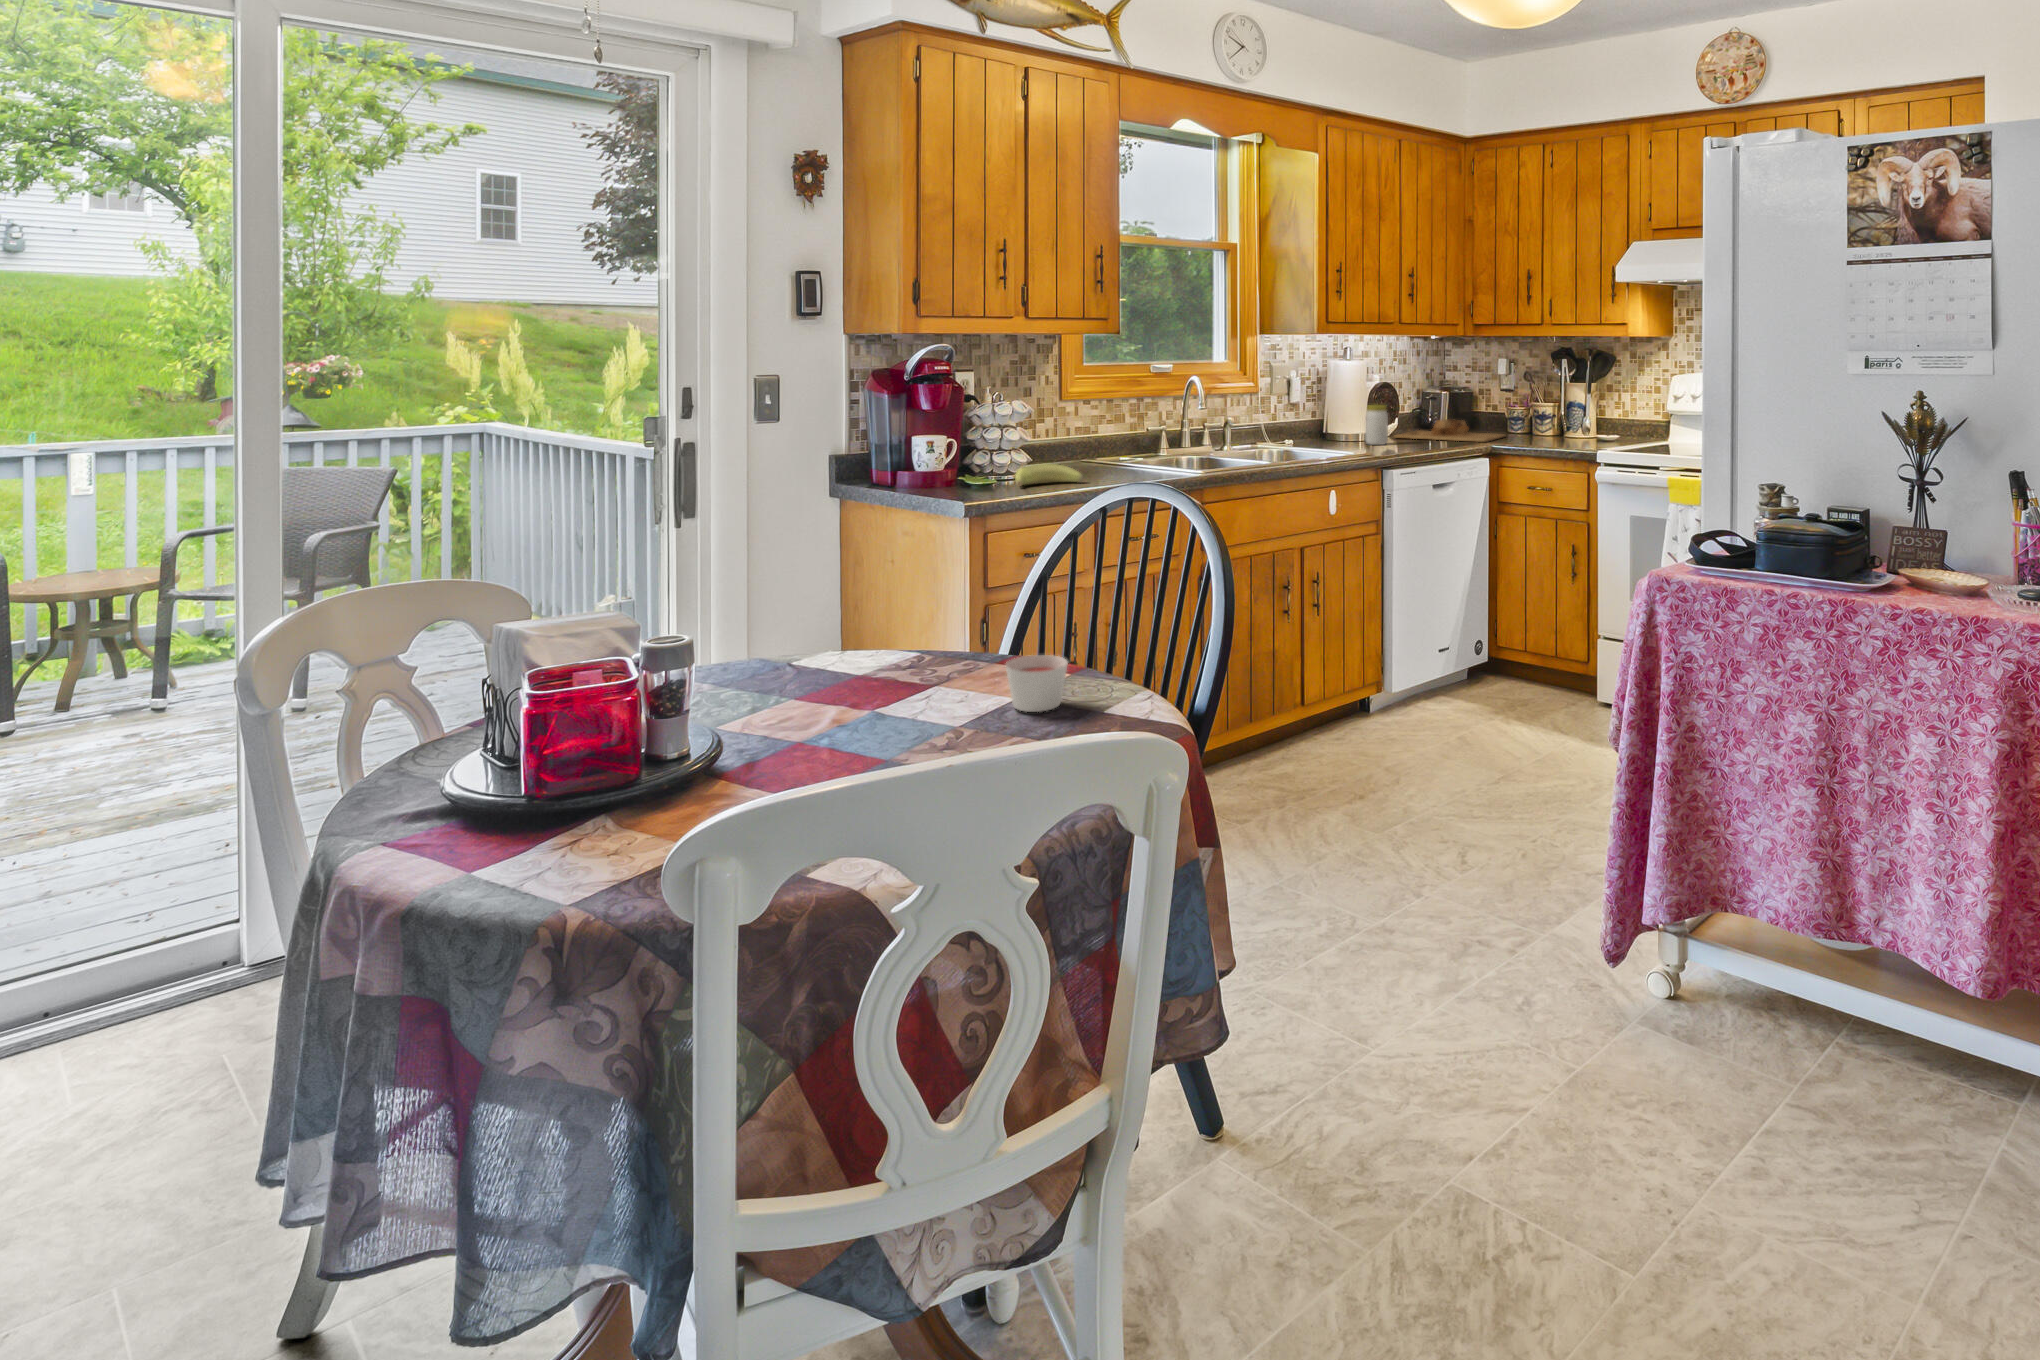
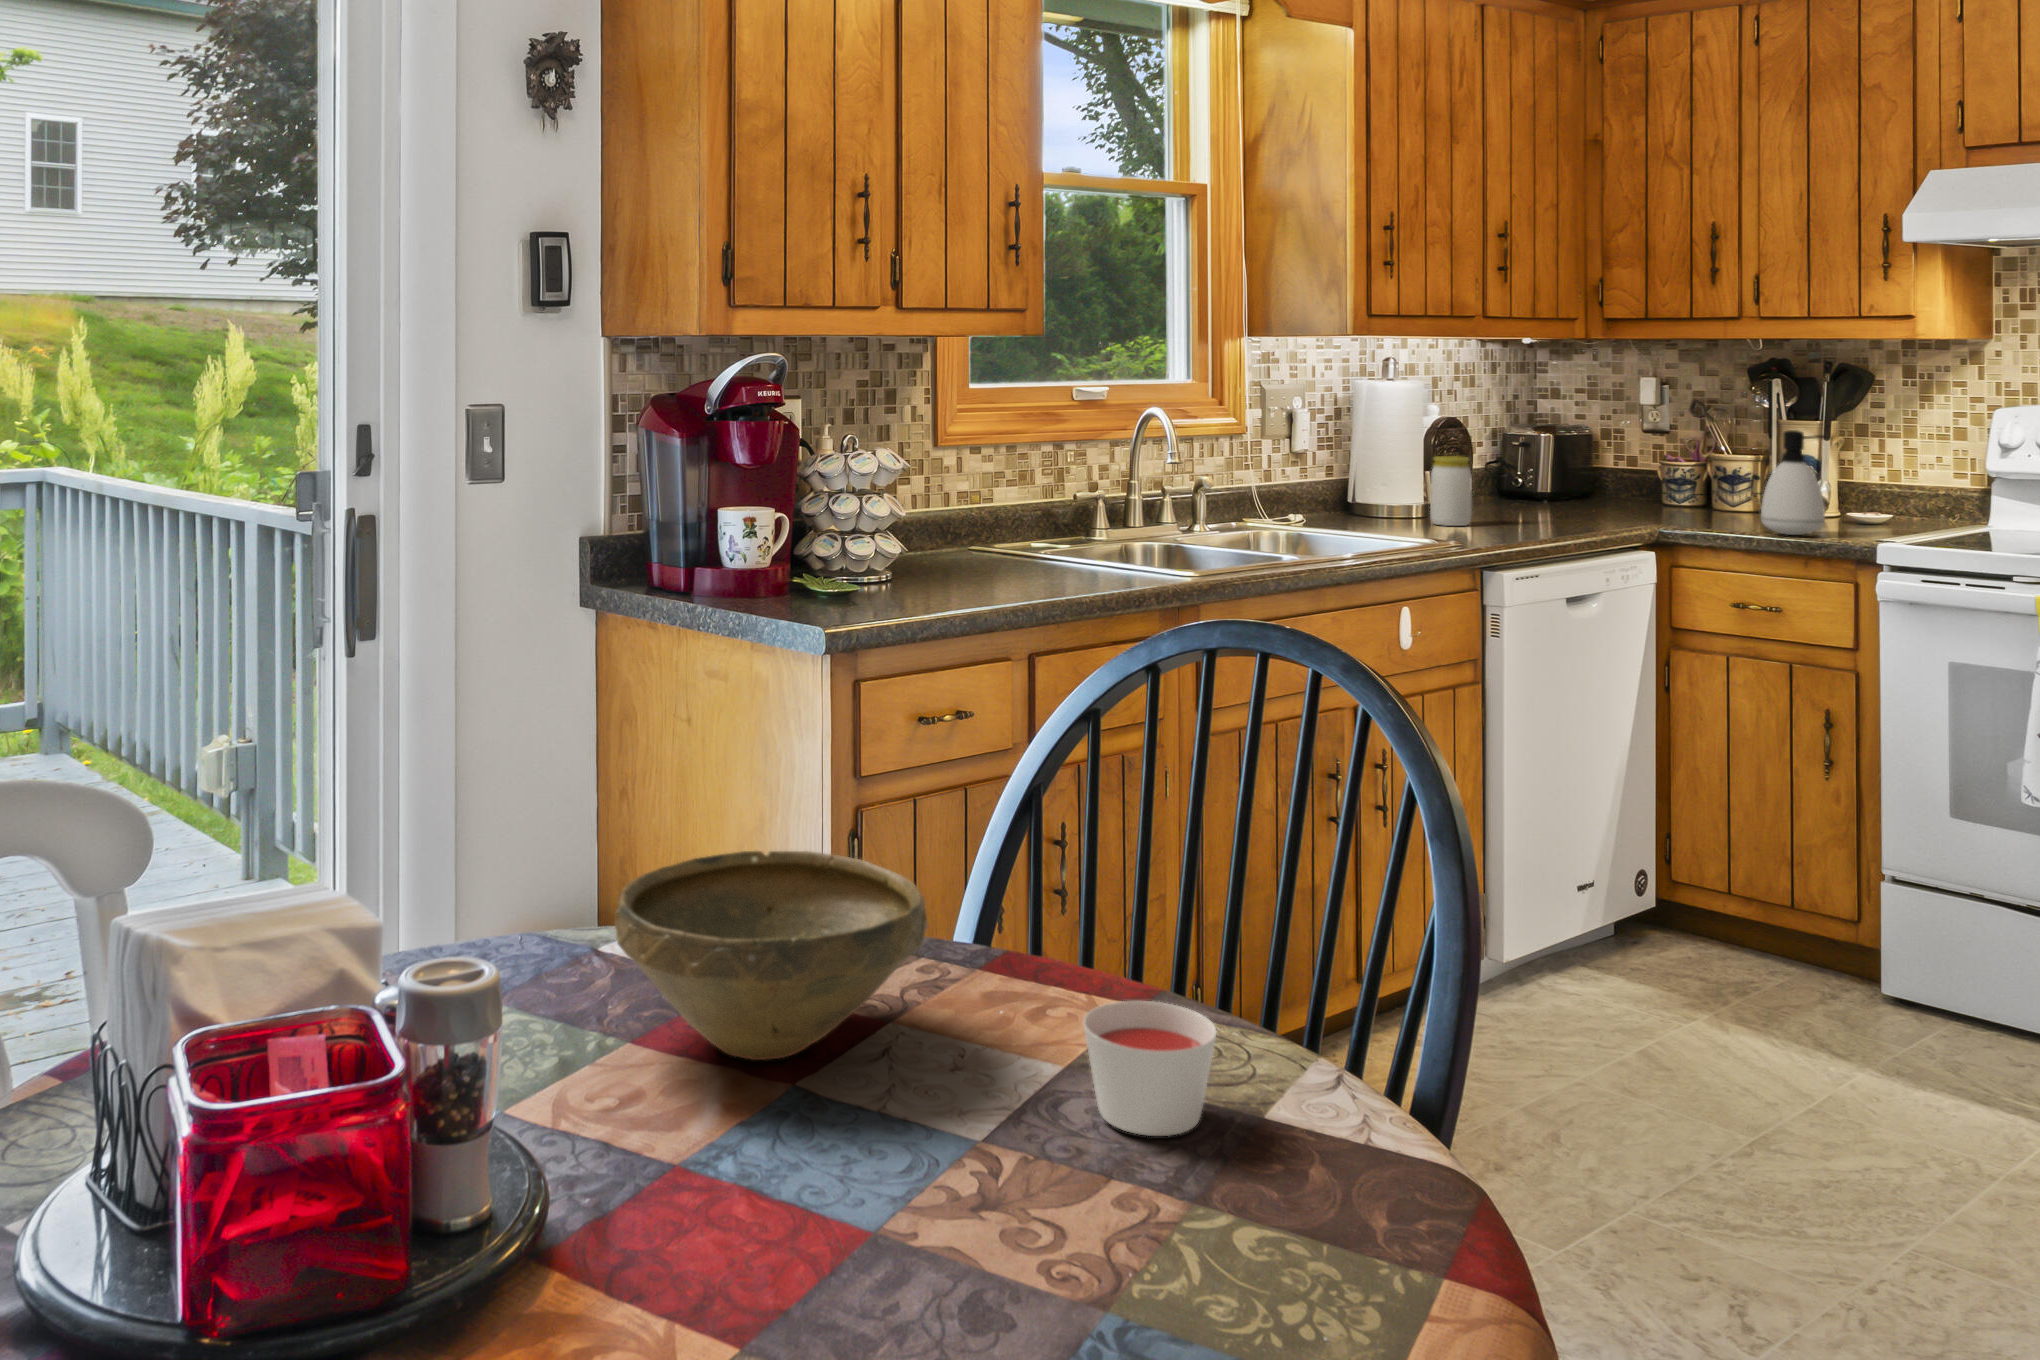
soap dispenser: none [1539,388,1573,447] -> present [1761,430,1827,535]
cutting board: present [1395,419,1505,442] -> none [1470,482,1672,523]
banana: present [1015,464,1083,486] -> none [884,557,998,598]
bowl: none [781,599,946,696] -> present [615,851,928,1060]

